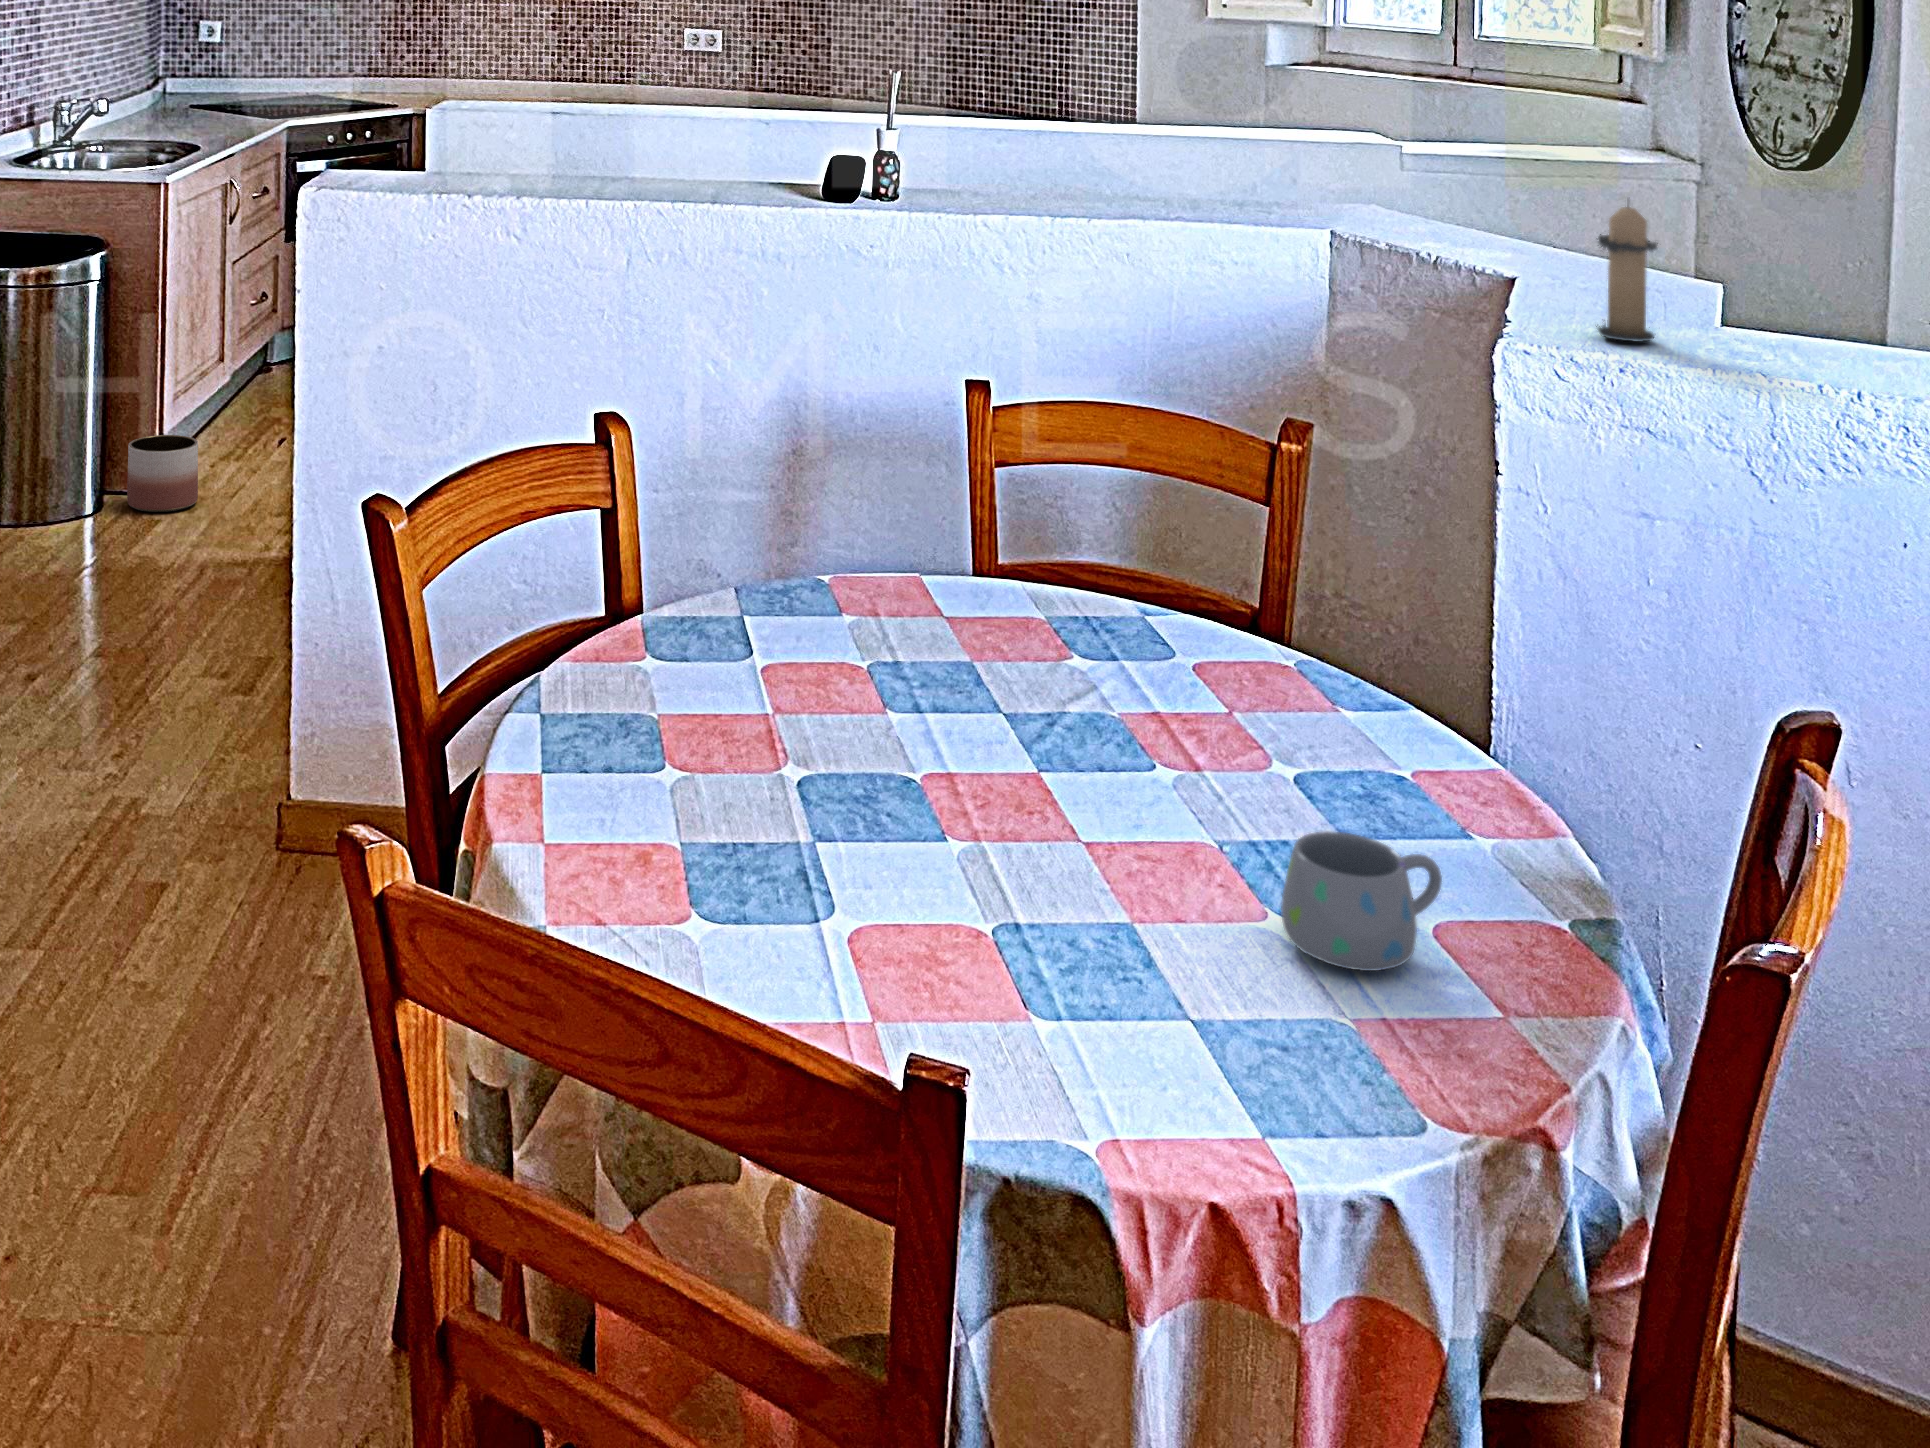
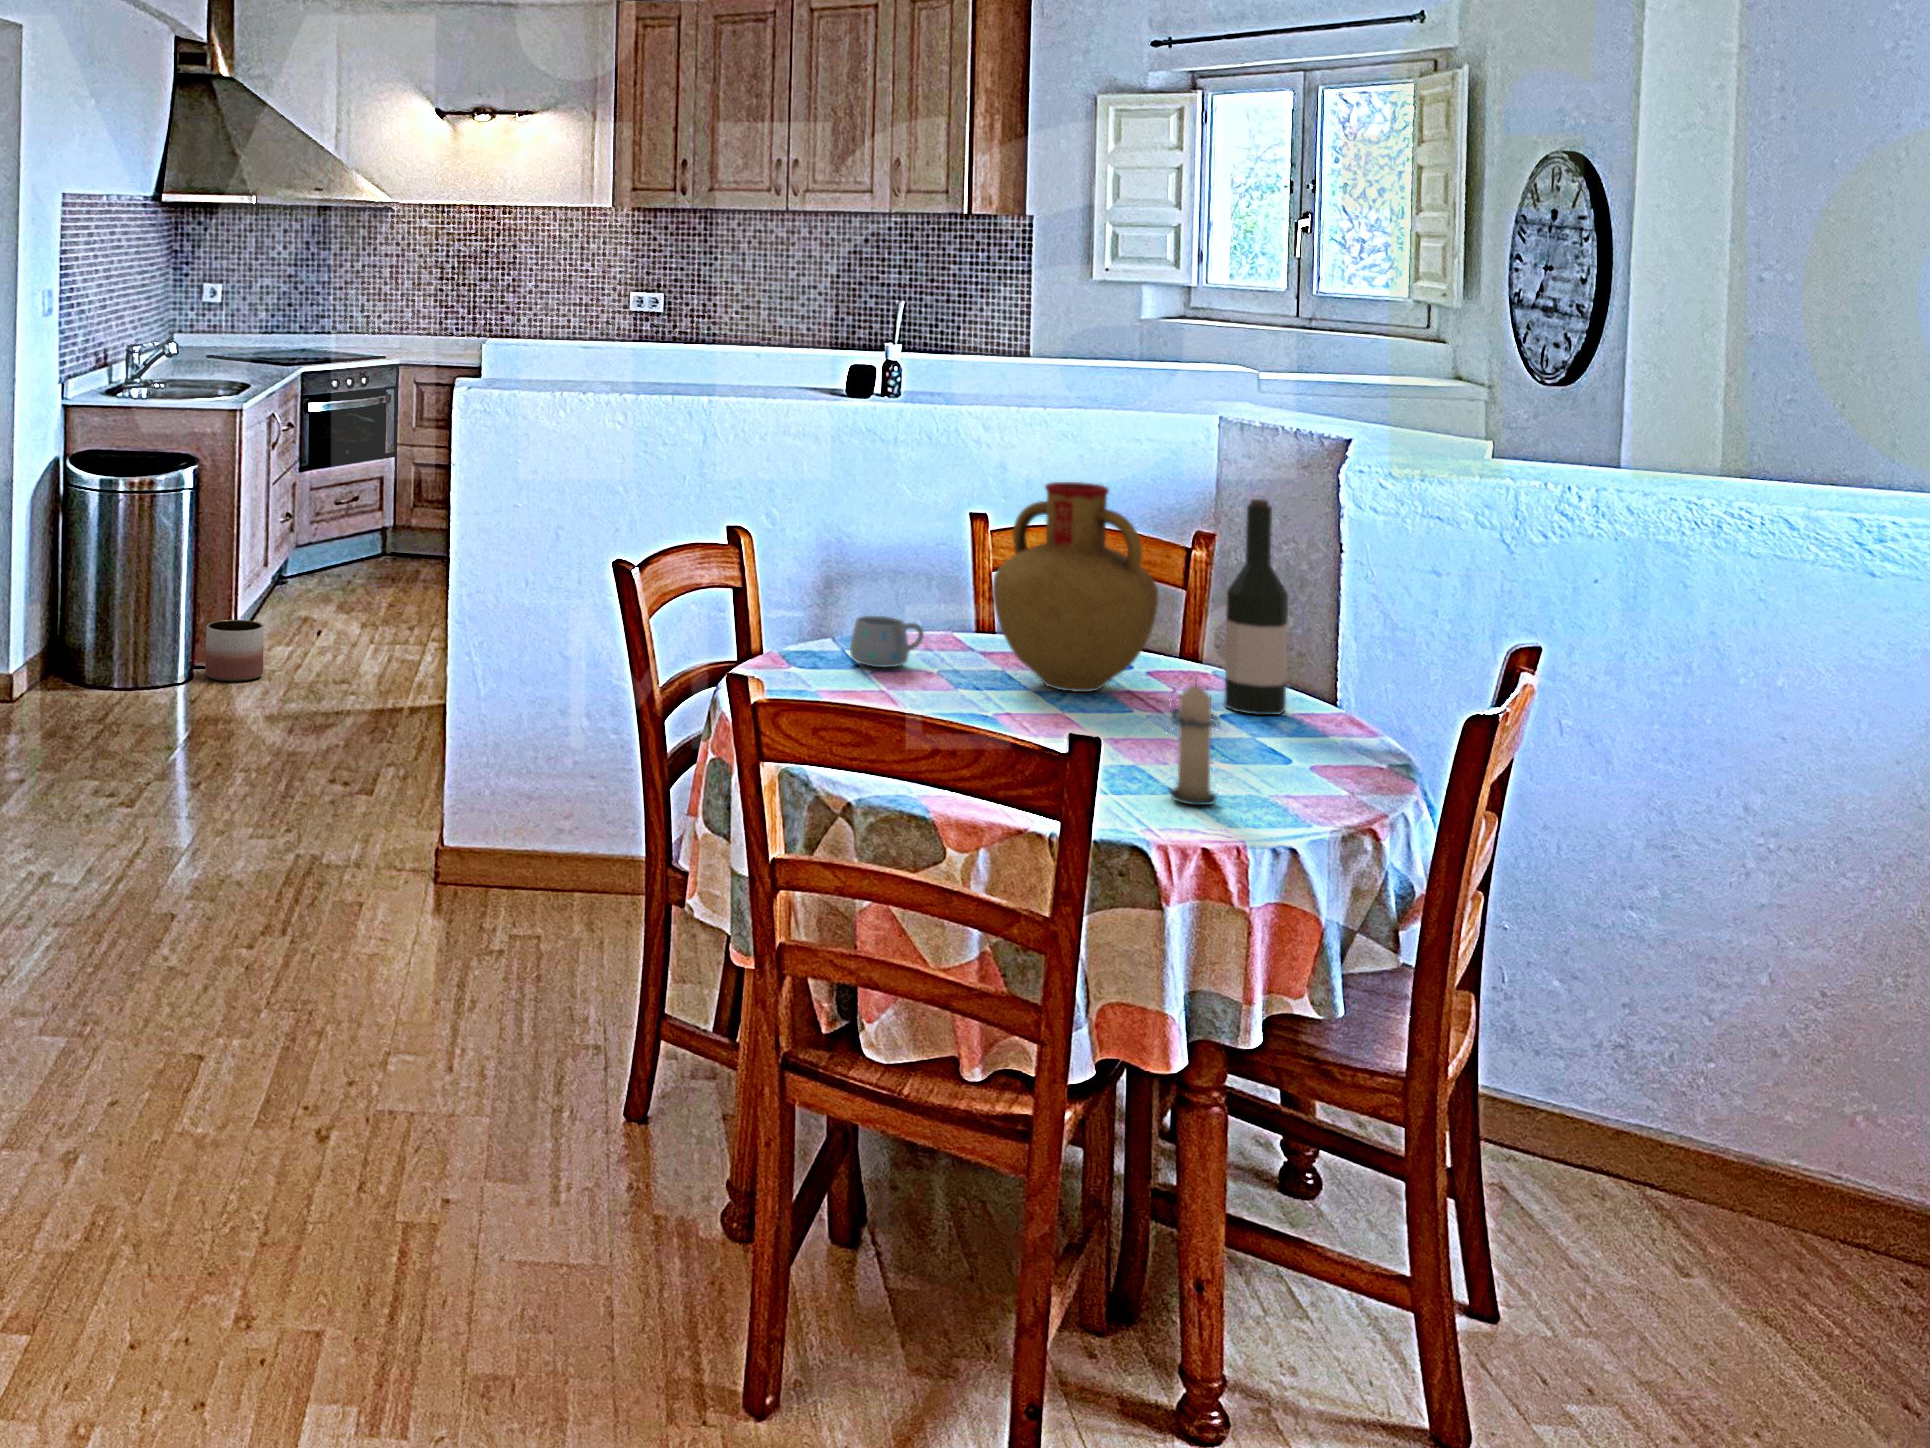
candle: present [1596,205,1658,342] -> present [1169,685,1220,805]
vase: none [932,376,1195,725] -> present [993,482,1158,692]
wine bottle: none [1300,419,1405,787] -> present [1224,499,1288,715]
mug: present [1281,831,1442,971] -> present [850,616,924,667]

